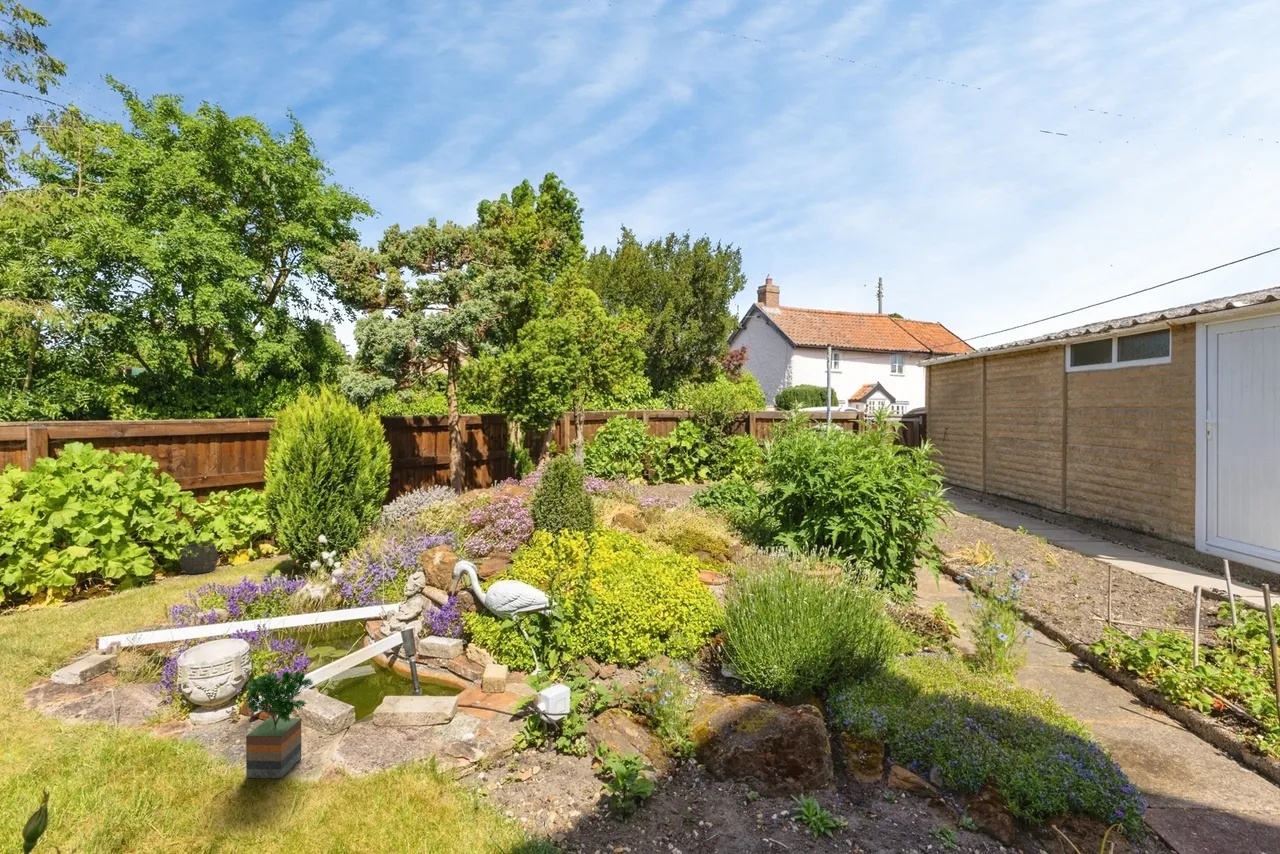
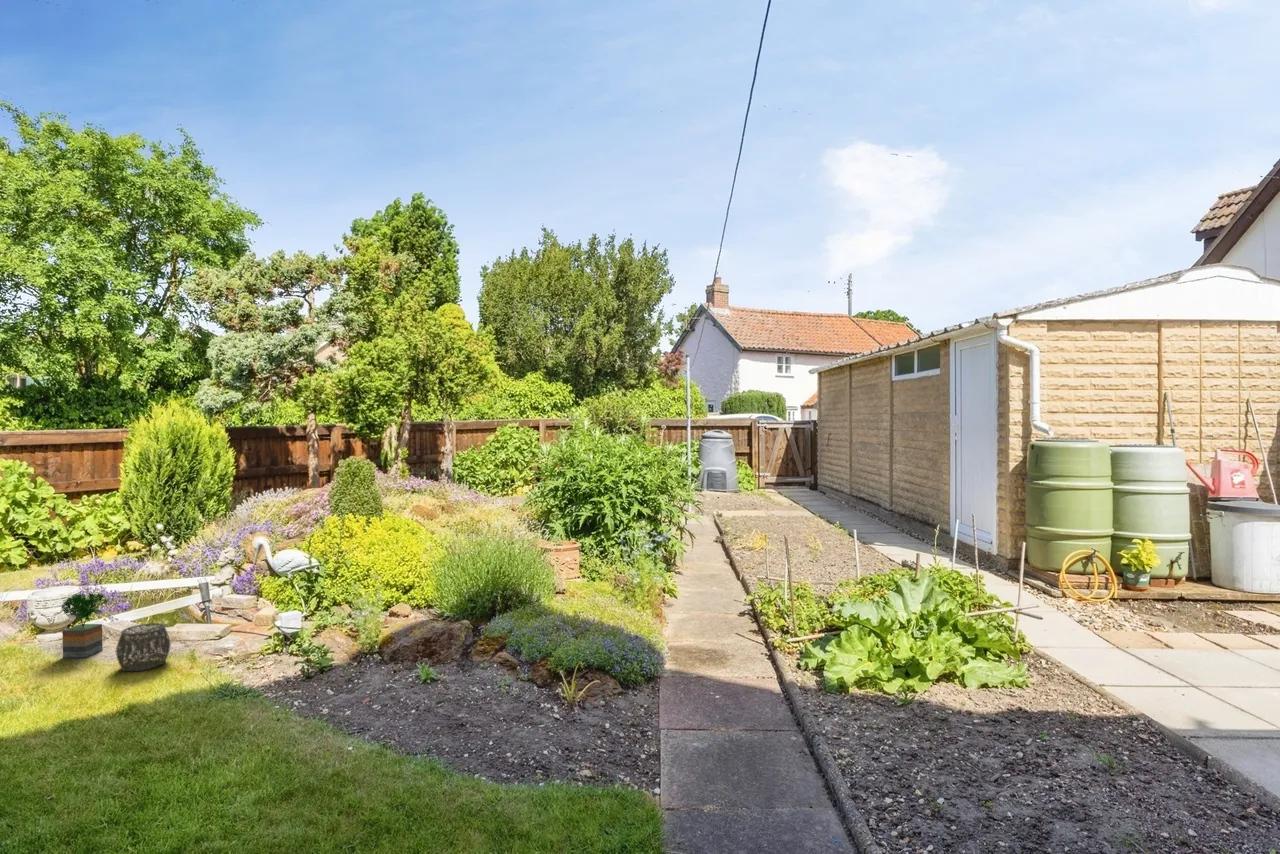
woven basket: present [180,542,219,574] -> present [116,623,170,672]

